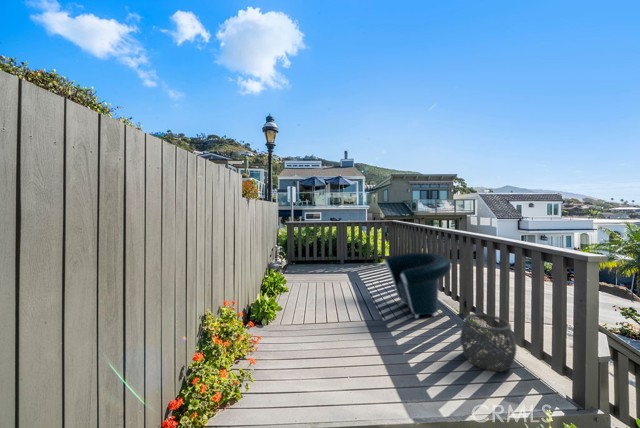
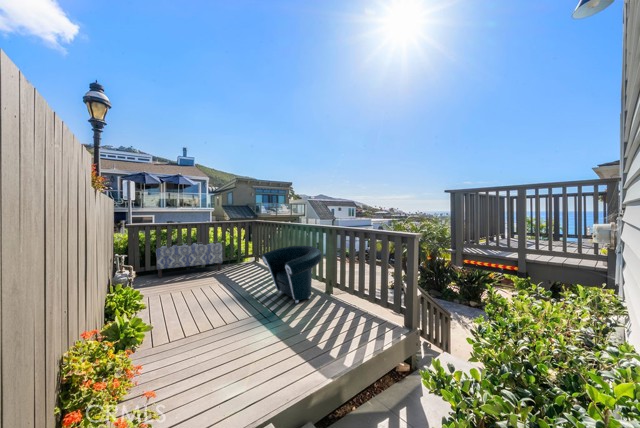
bench: none [302,240,357,270] -> present [156,243,222,278]
woven basket: present [460,314,517,372] -> none [340,287,378,328]

